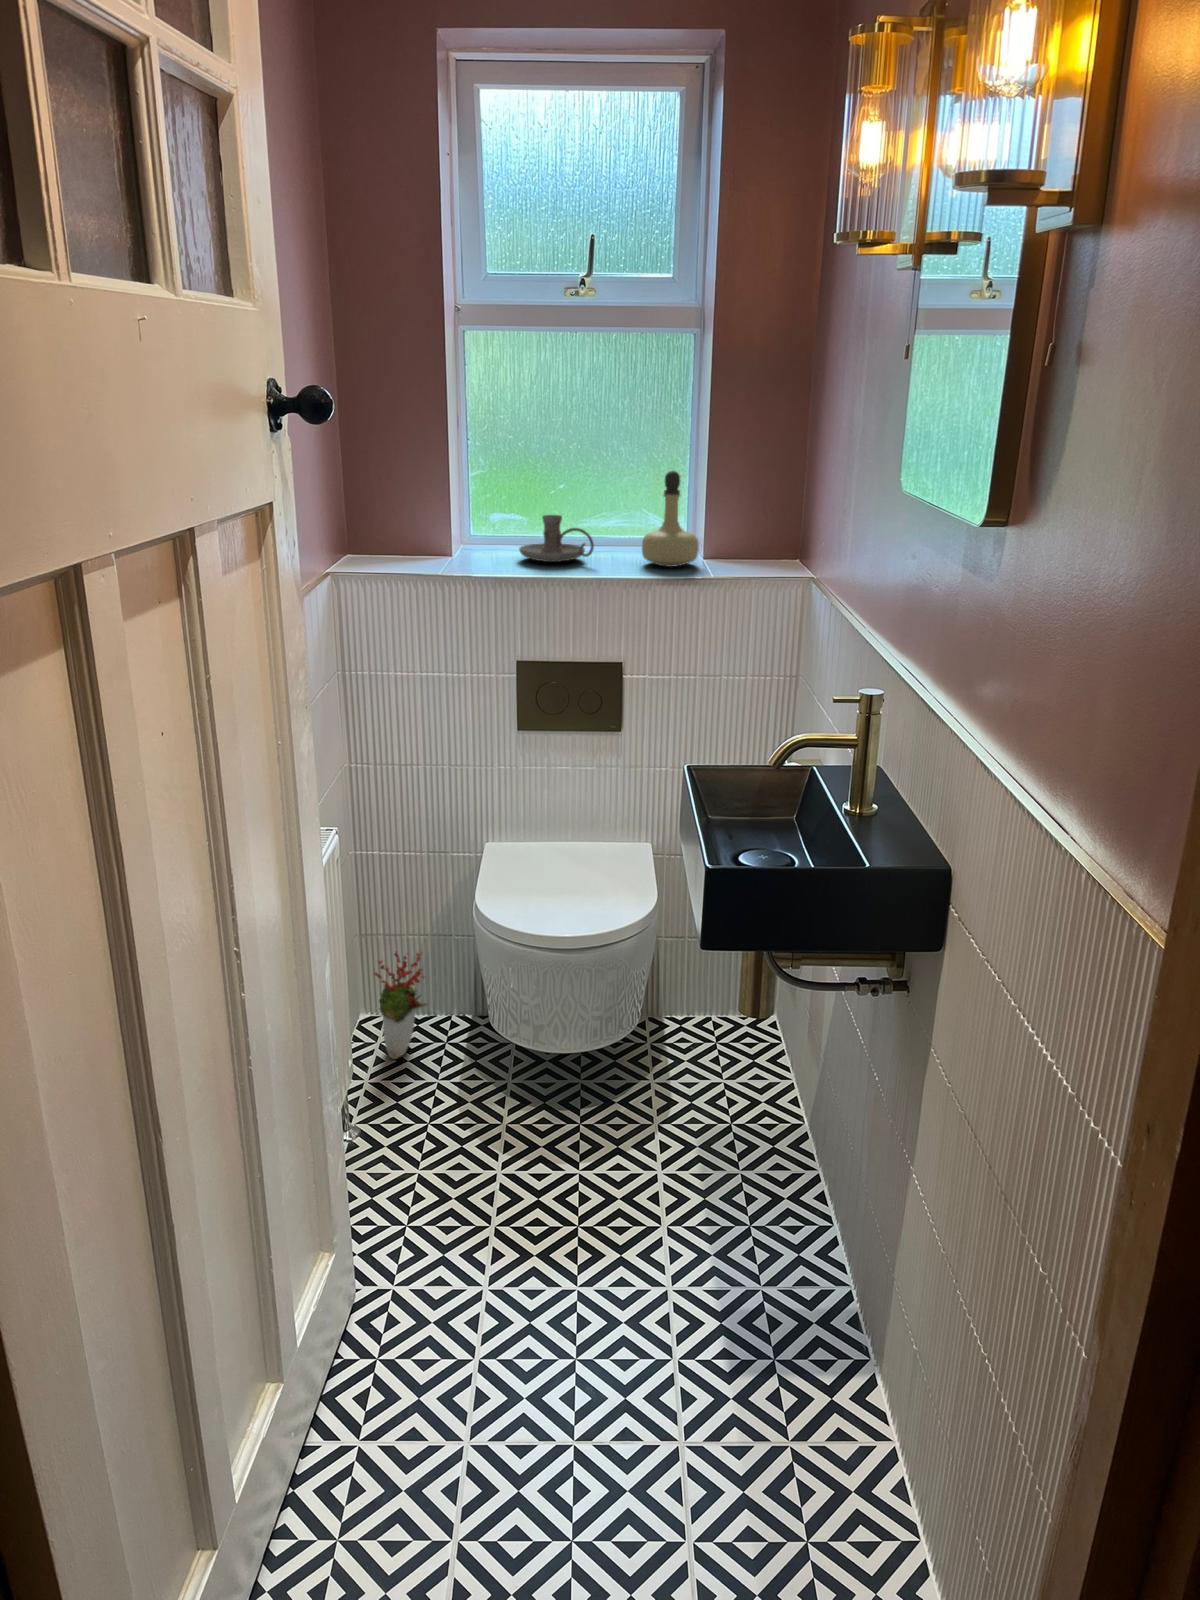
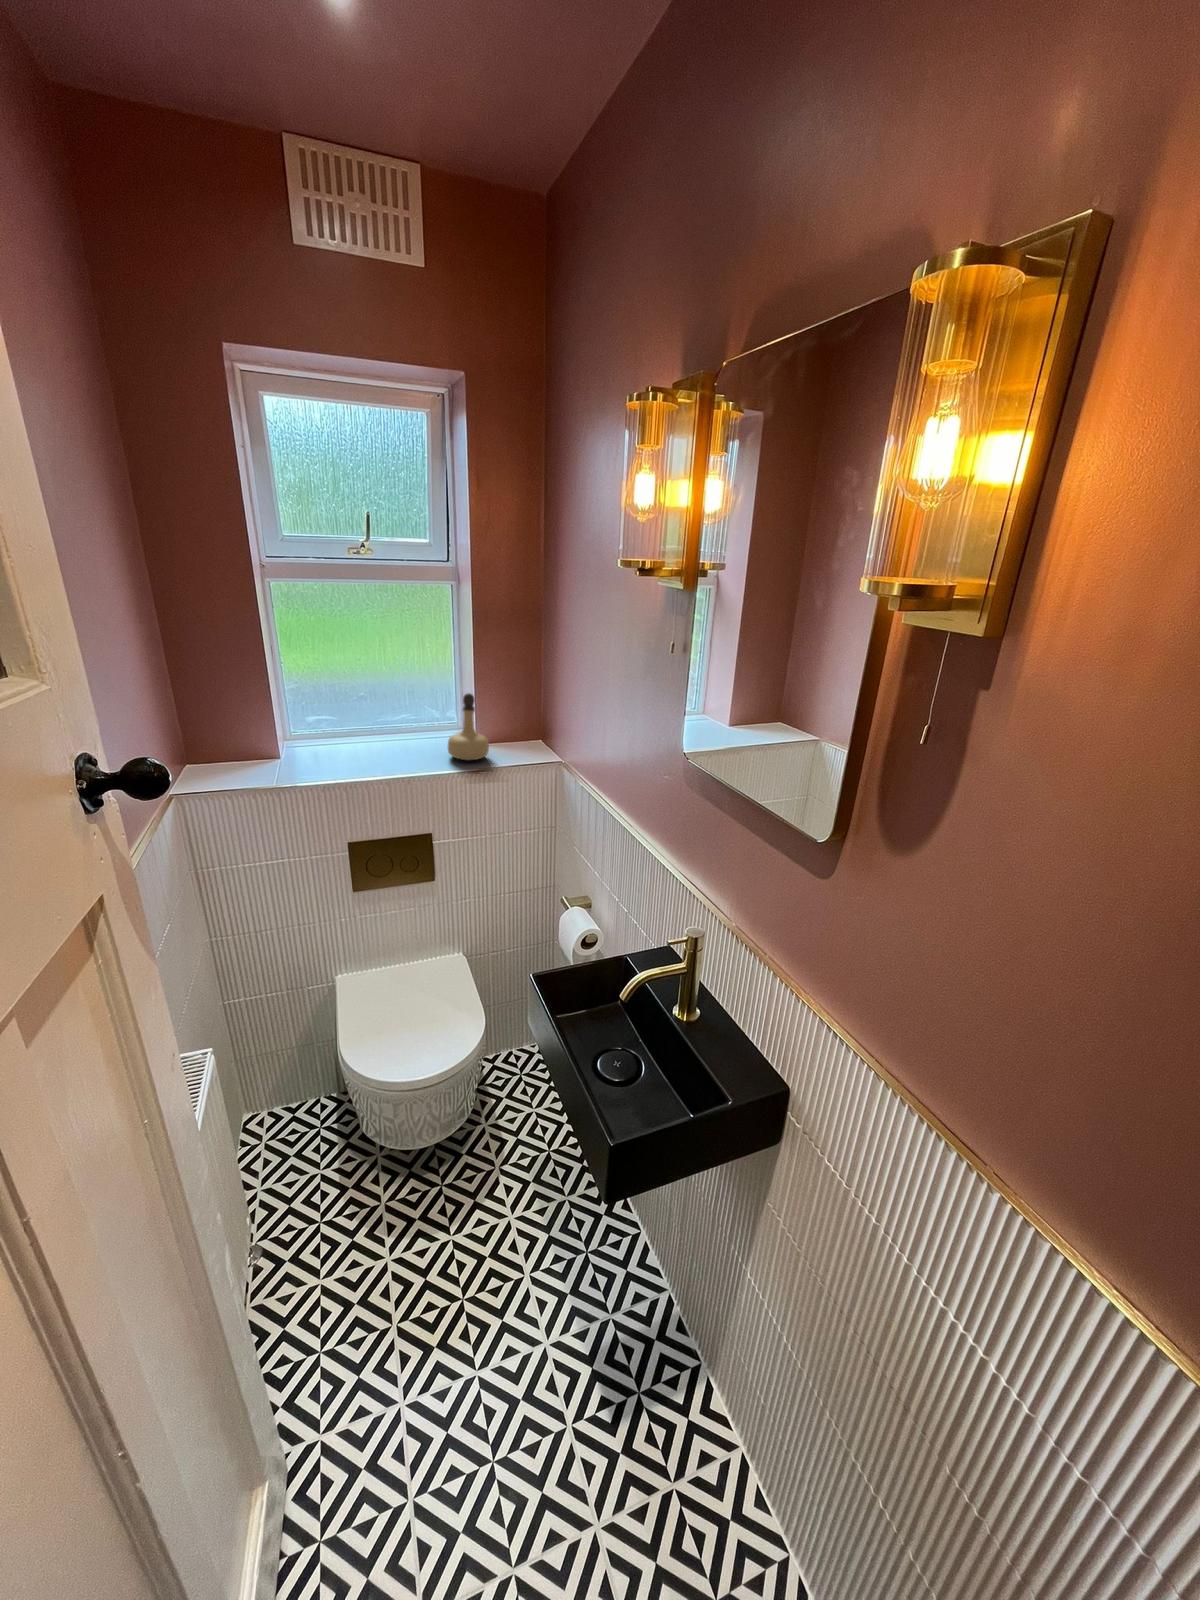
candle holder: present [519,515,594,562] -> none [351,724,413,761]
decorative plant: present [374,953,427,1059] -> none [255,1072,305,1157]

